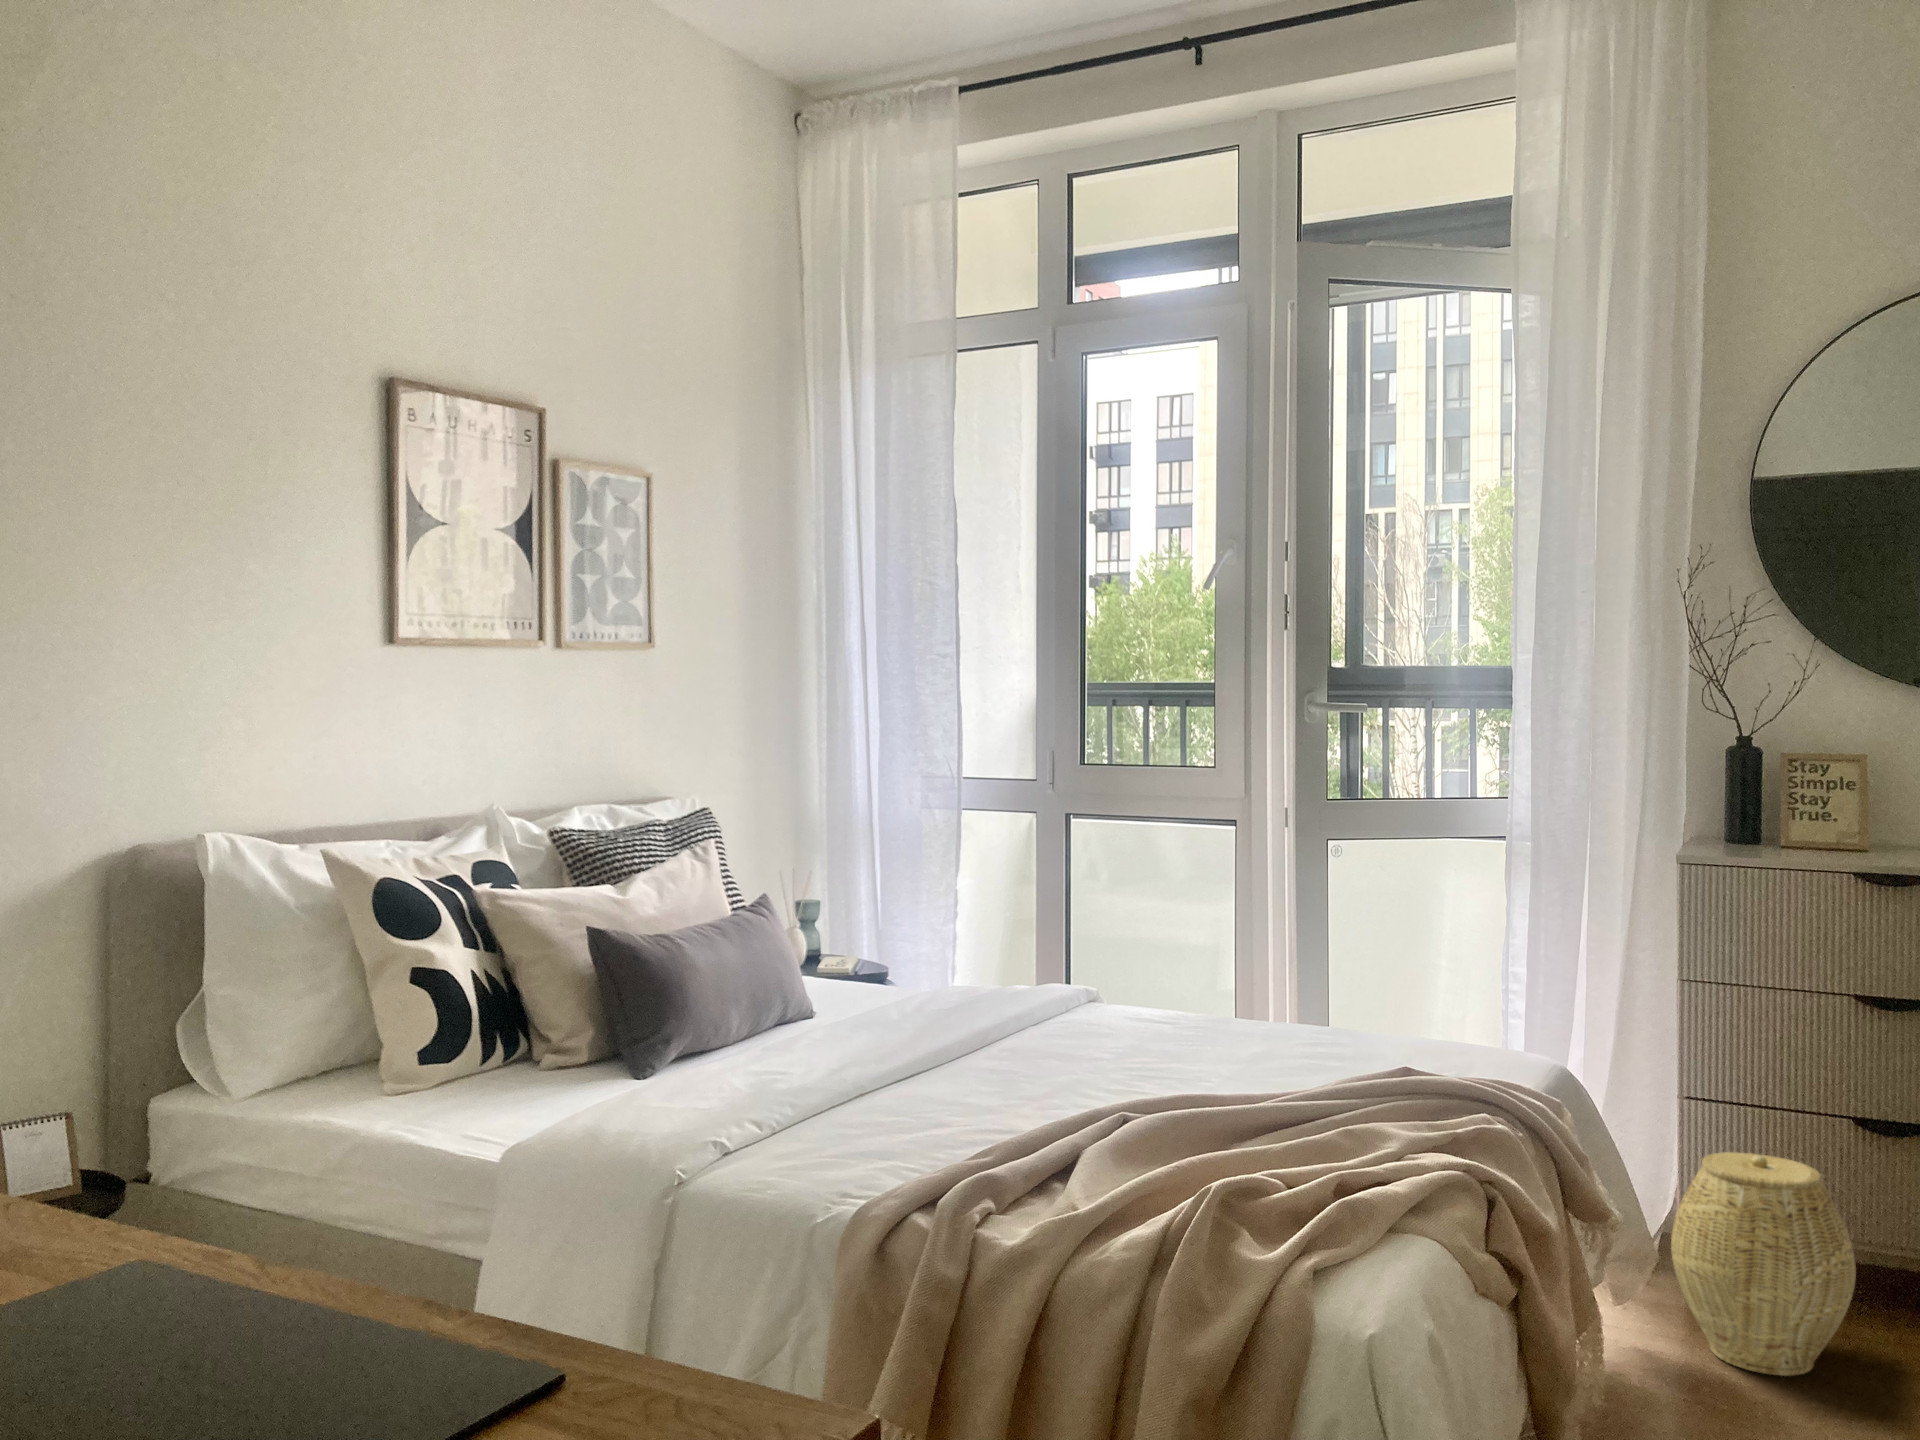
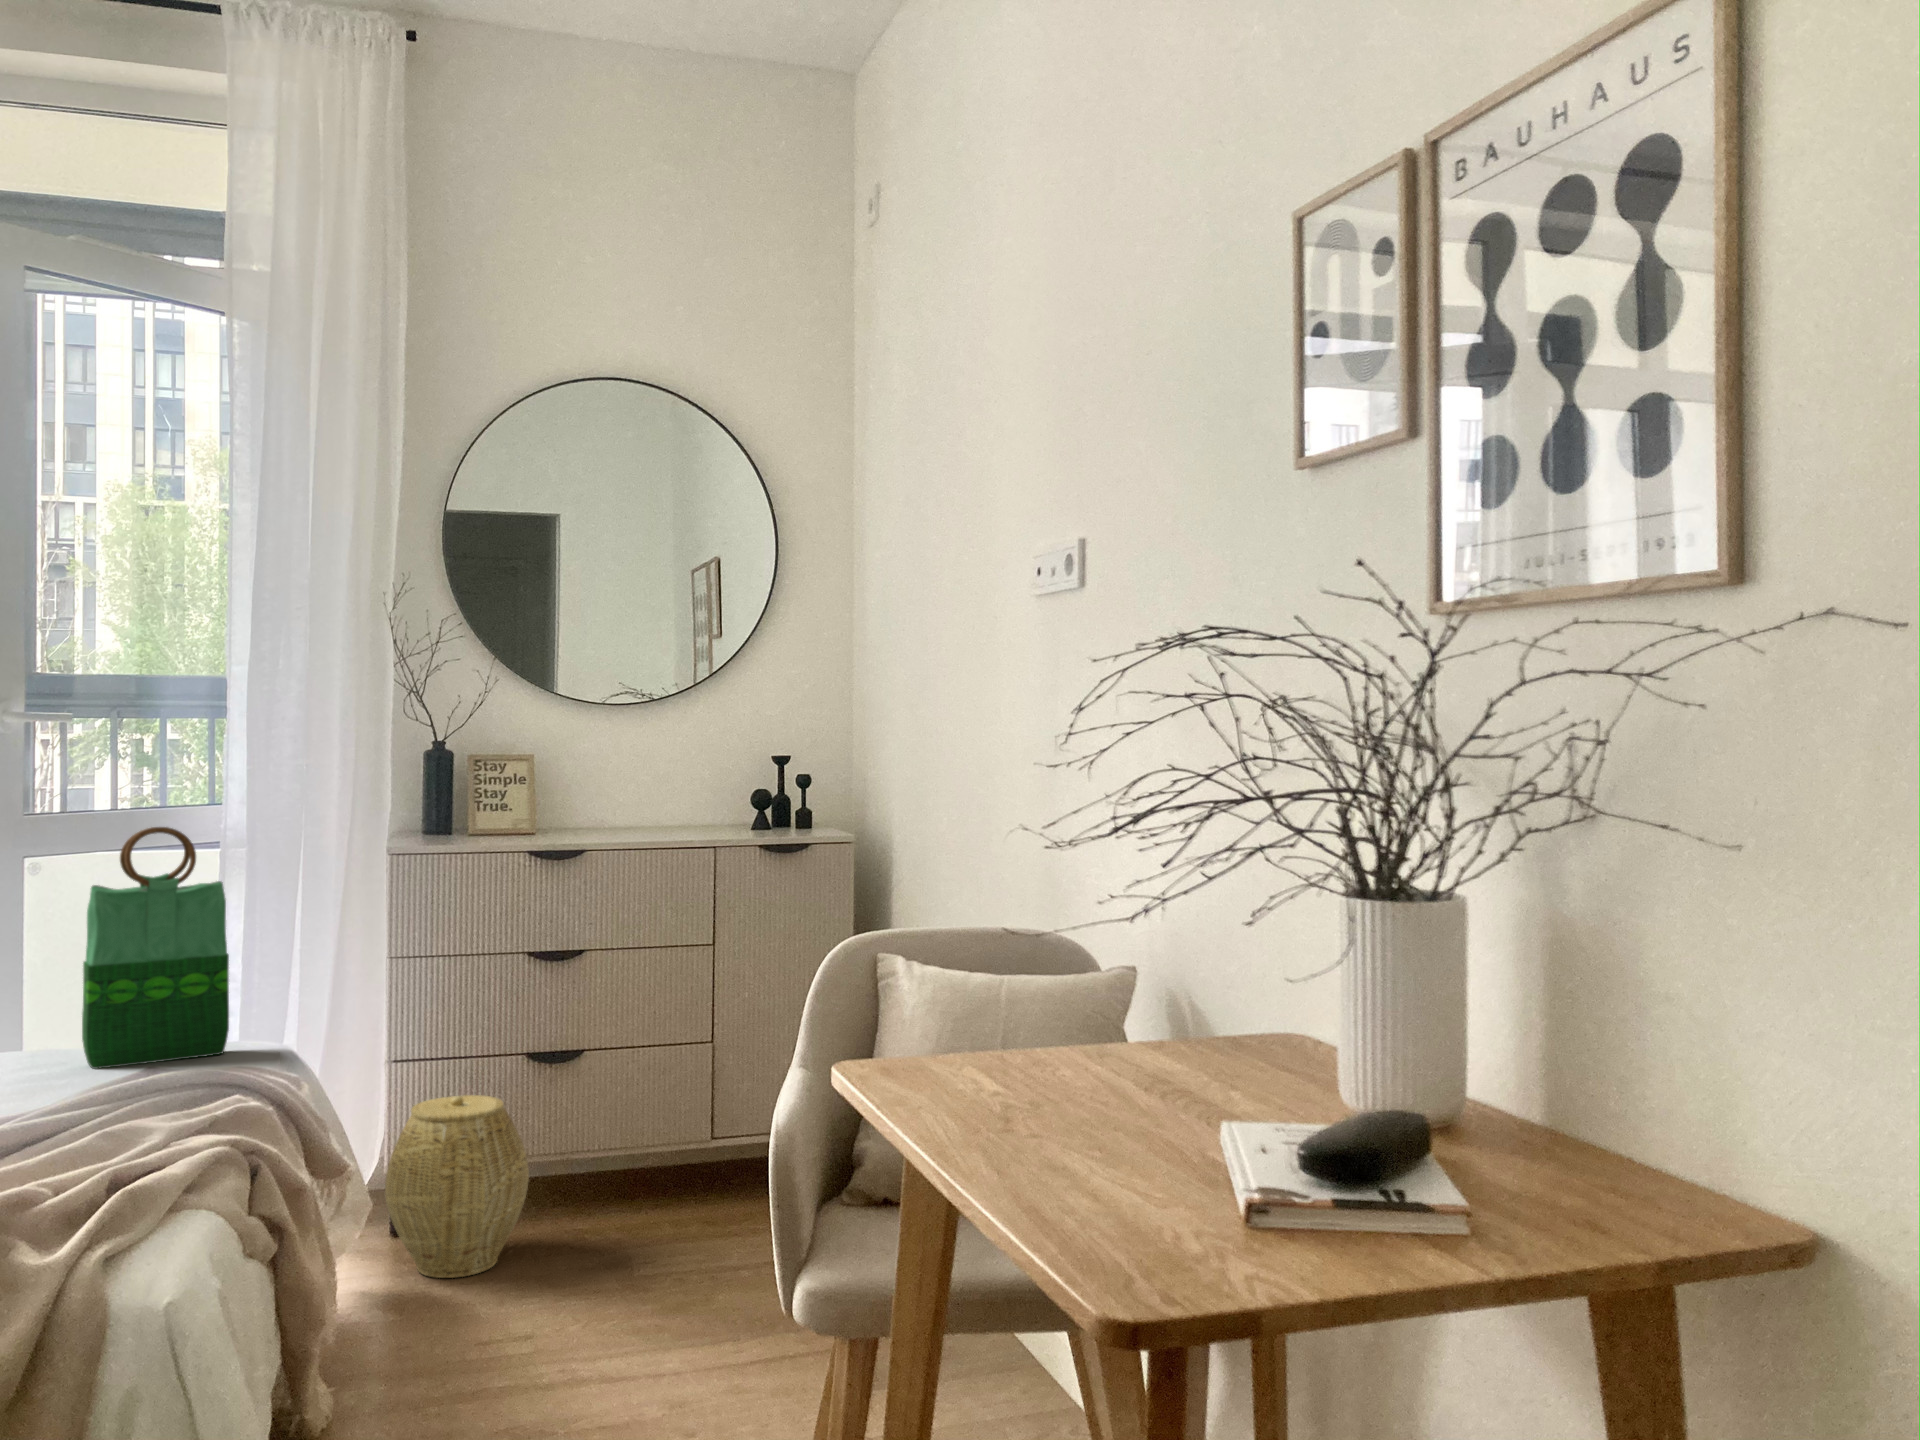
tote bag: none [1351,818,1489,1062] -> present [82,827,229,1069]

